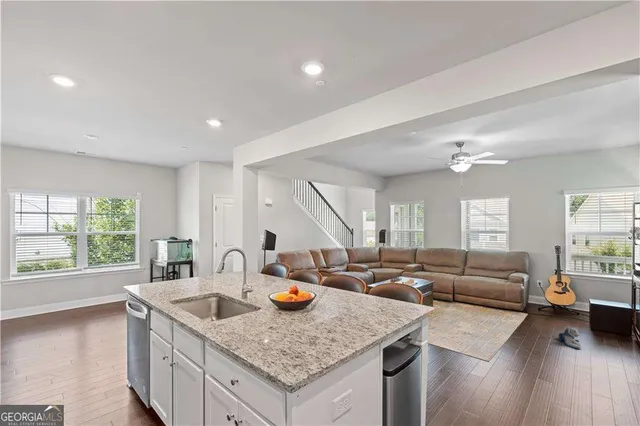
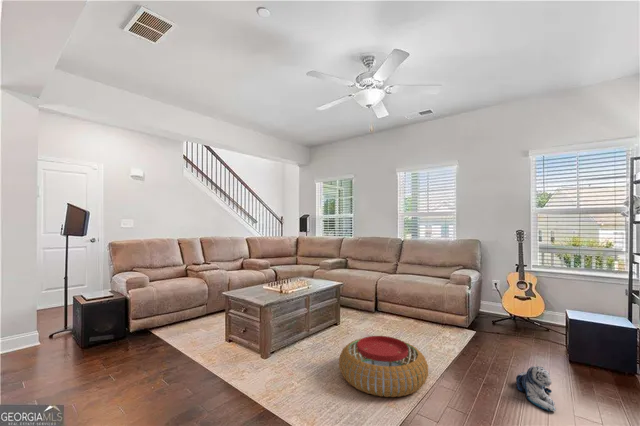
pouf: none [453,312,508,342] -> present [339,336,428,397]

